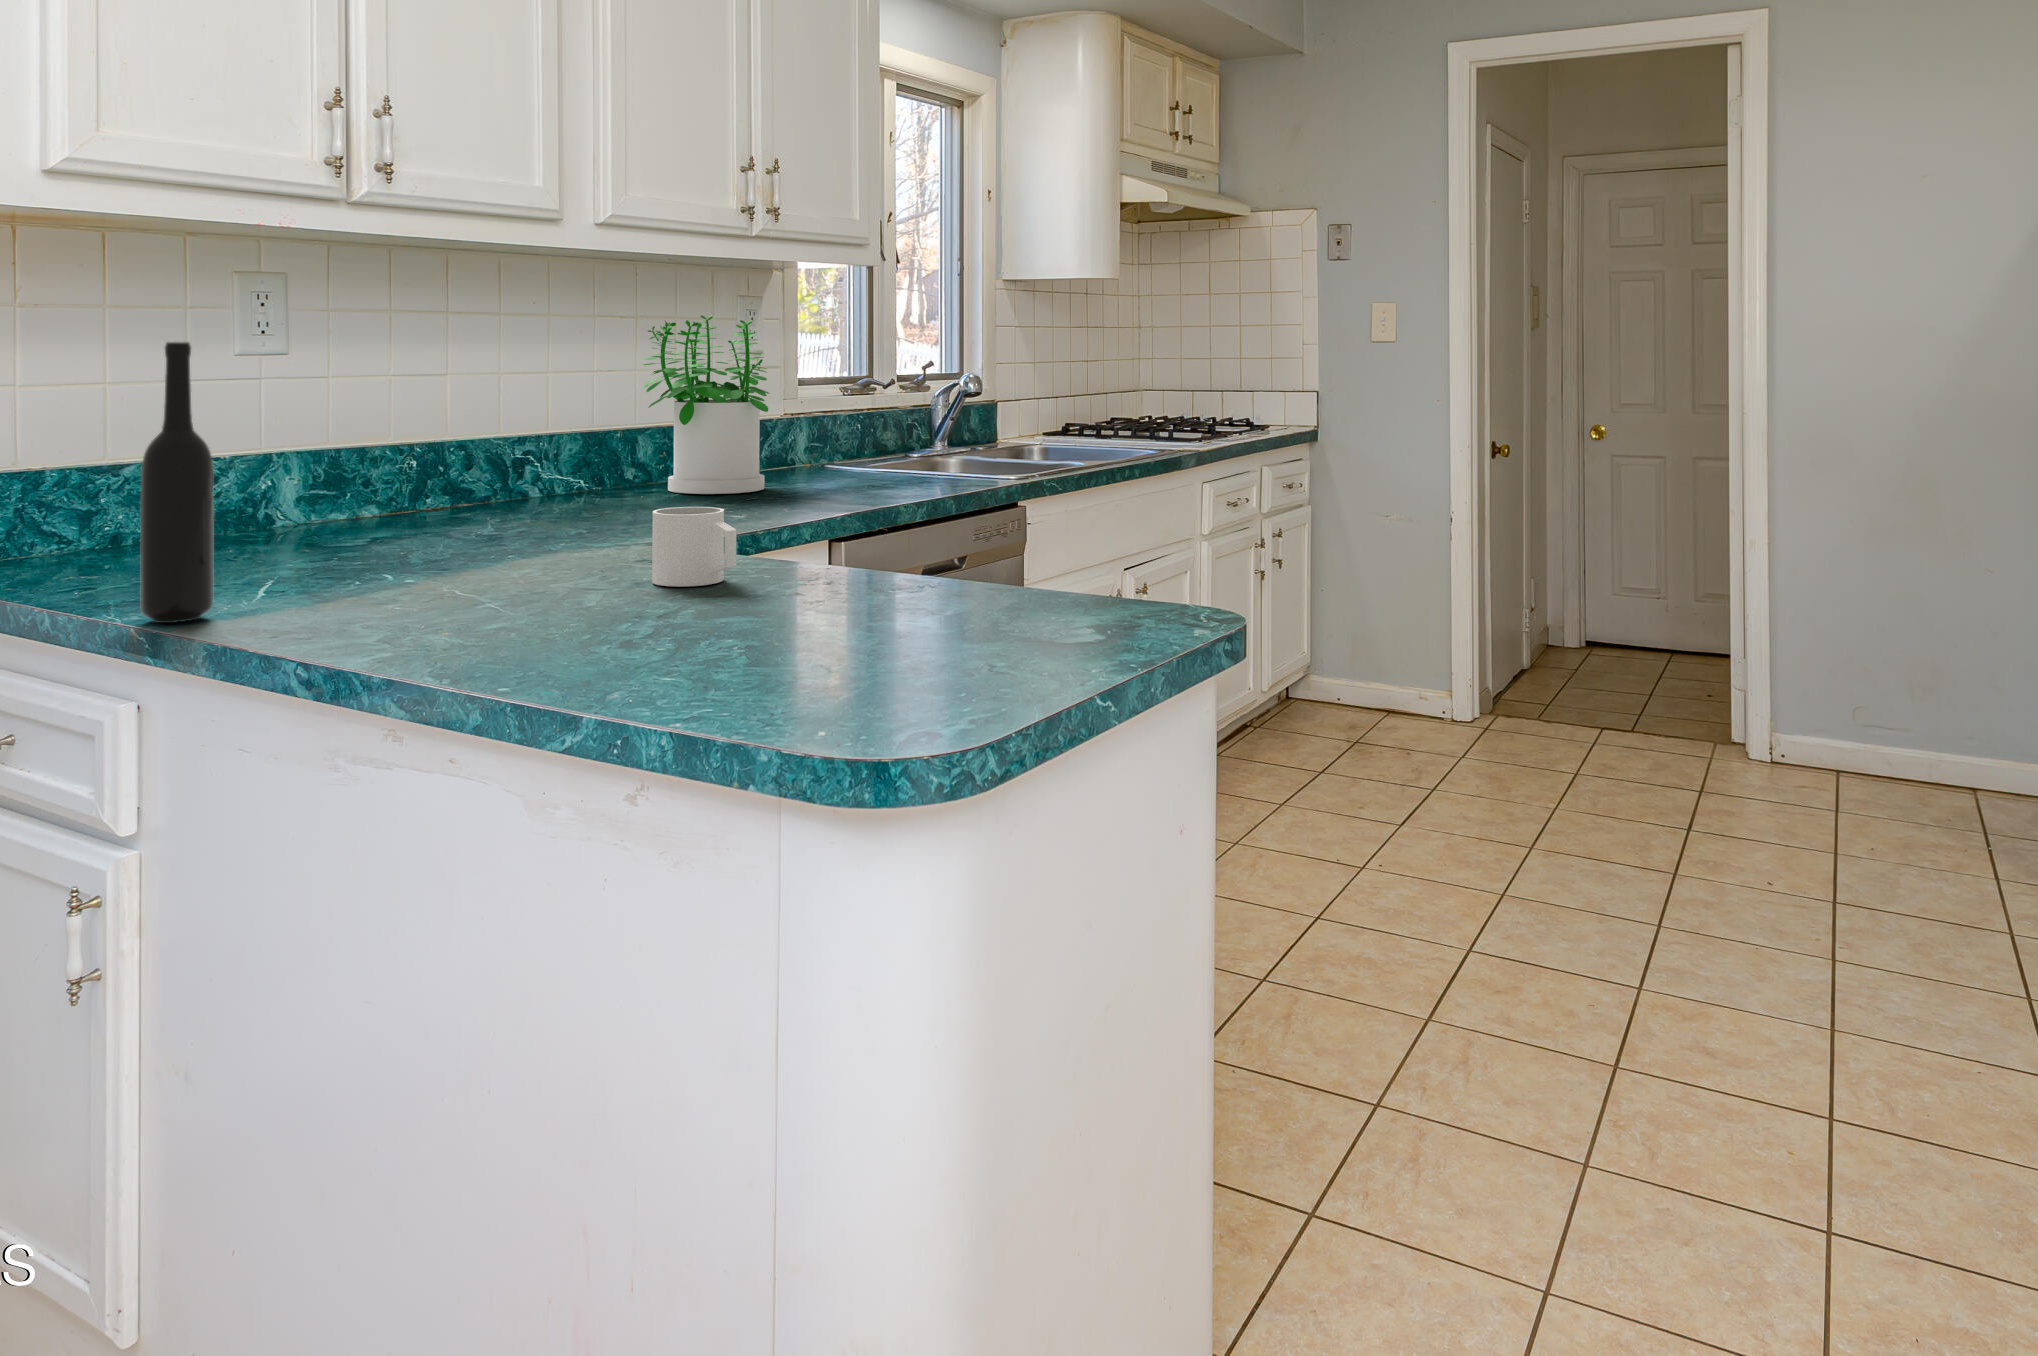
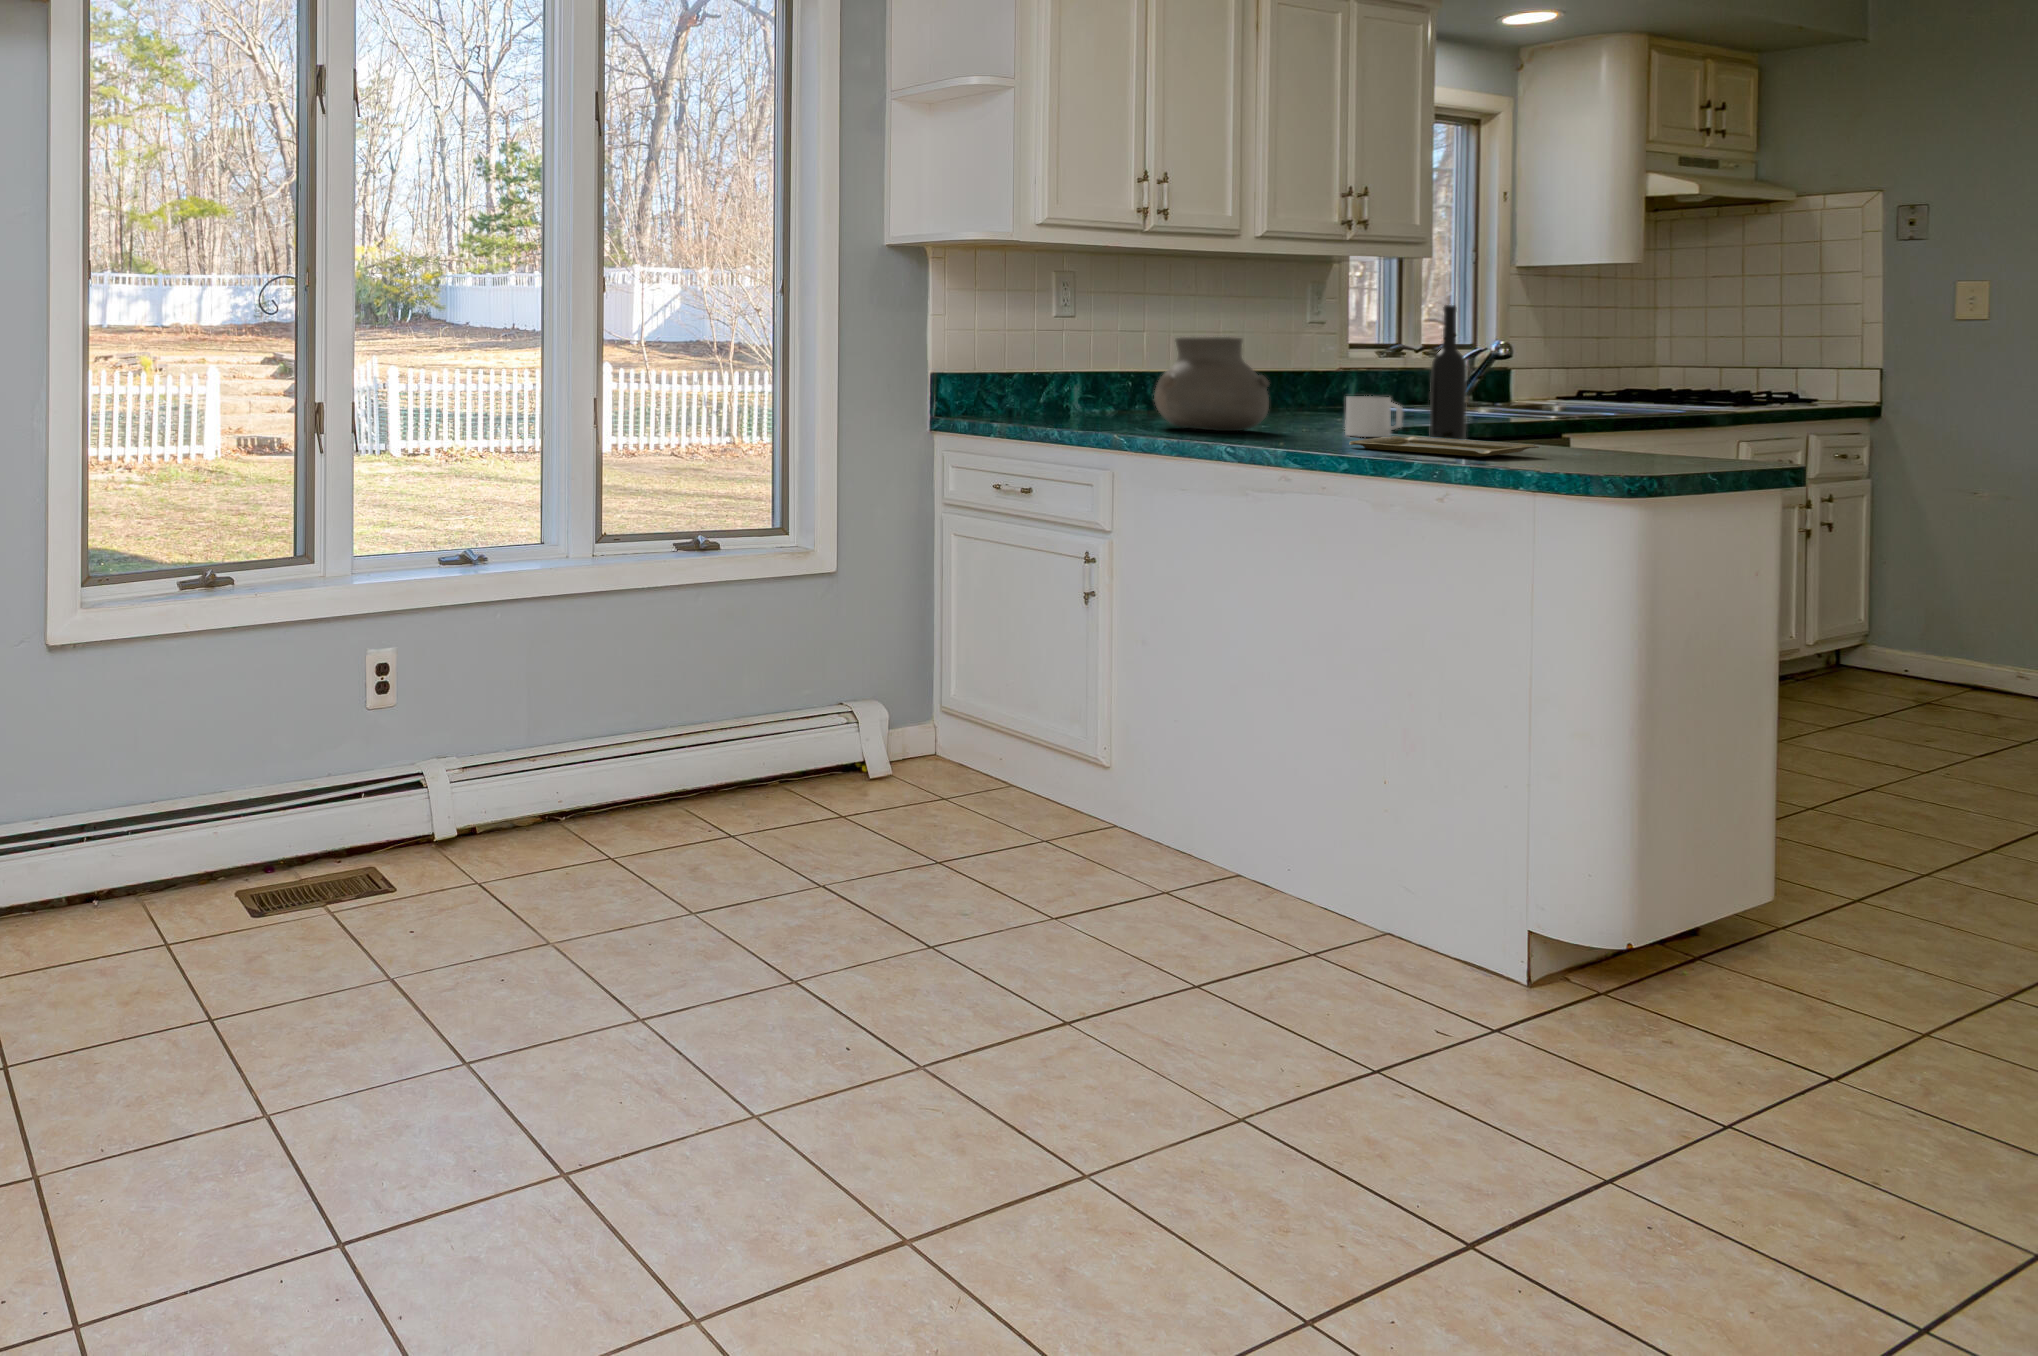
potted plant: present [644,316,769,494] -> none [1254,294,1354,414]
bottle: present [141,342,214,623] -> present [1430,305,1467,439]
vase: none [288,407,518,595] -> present [1154,337,1269,431]
tray: none [568,605,897,681] -> present [1350,436,1539,457]

